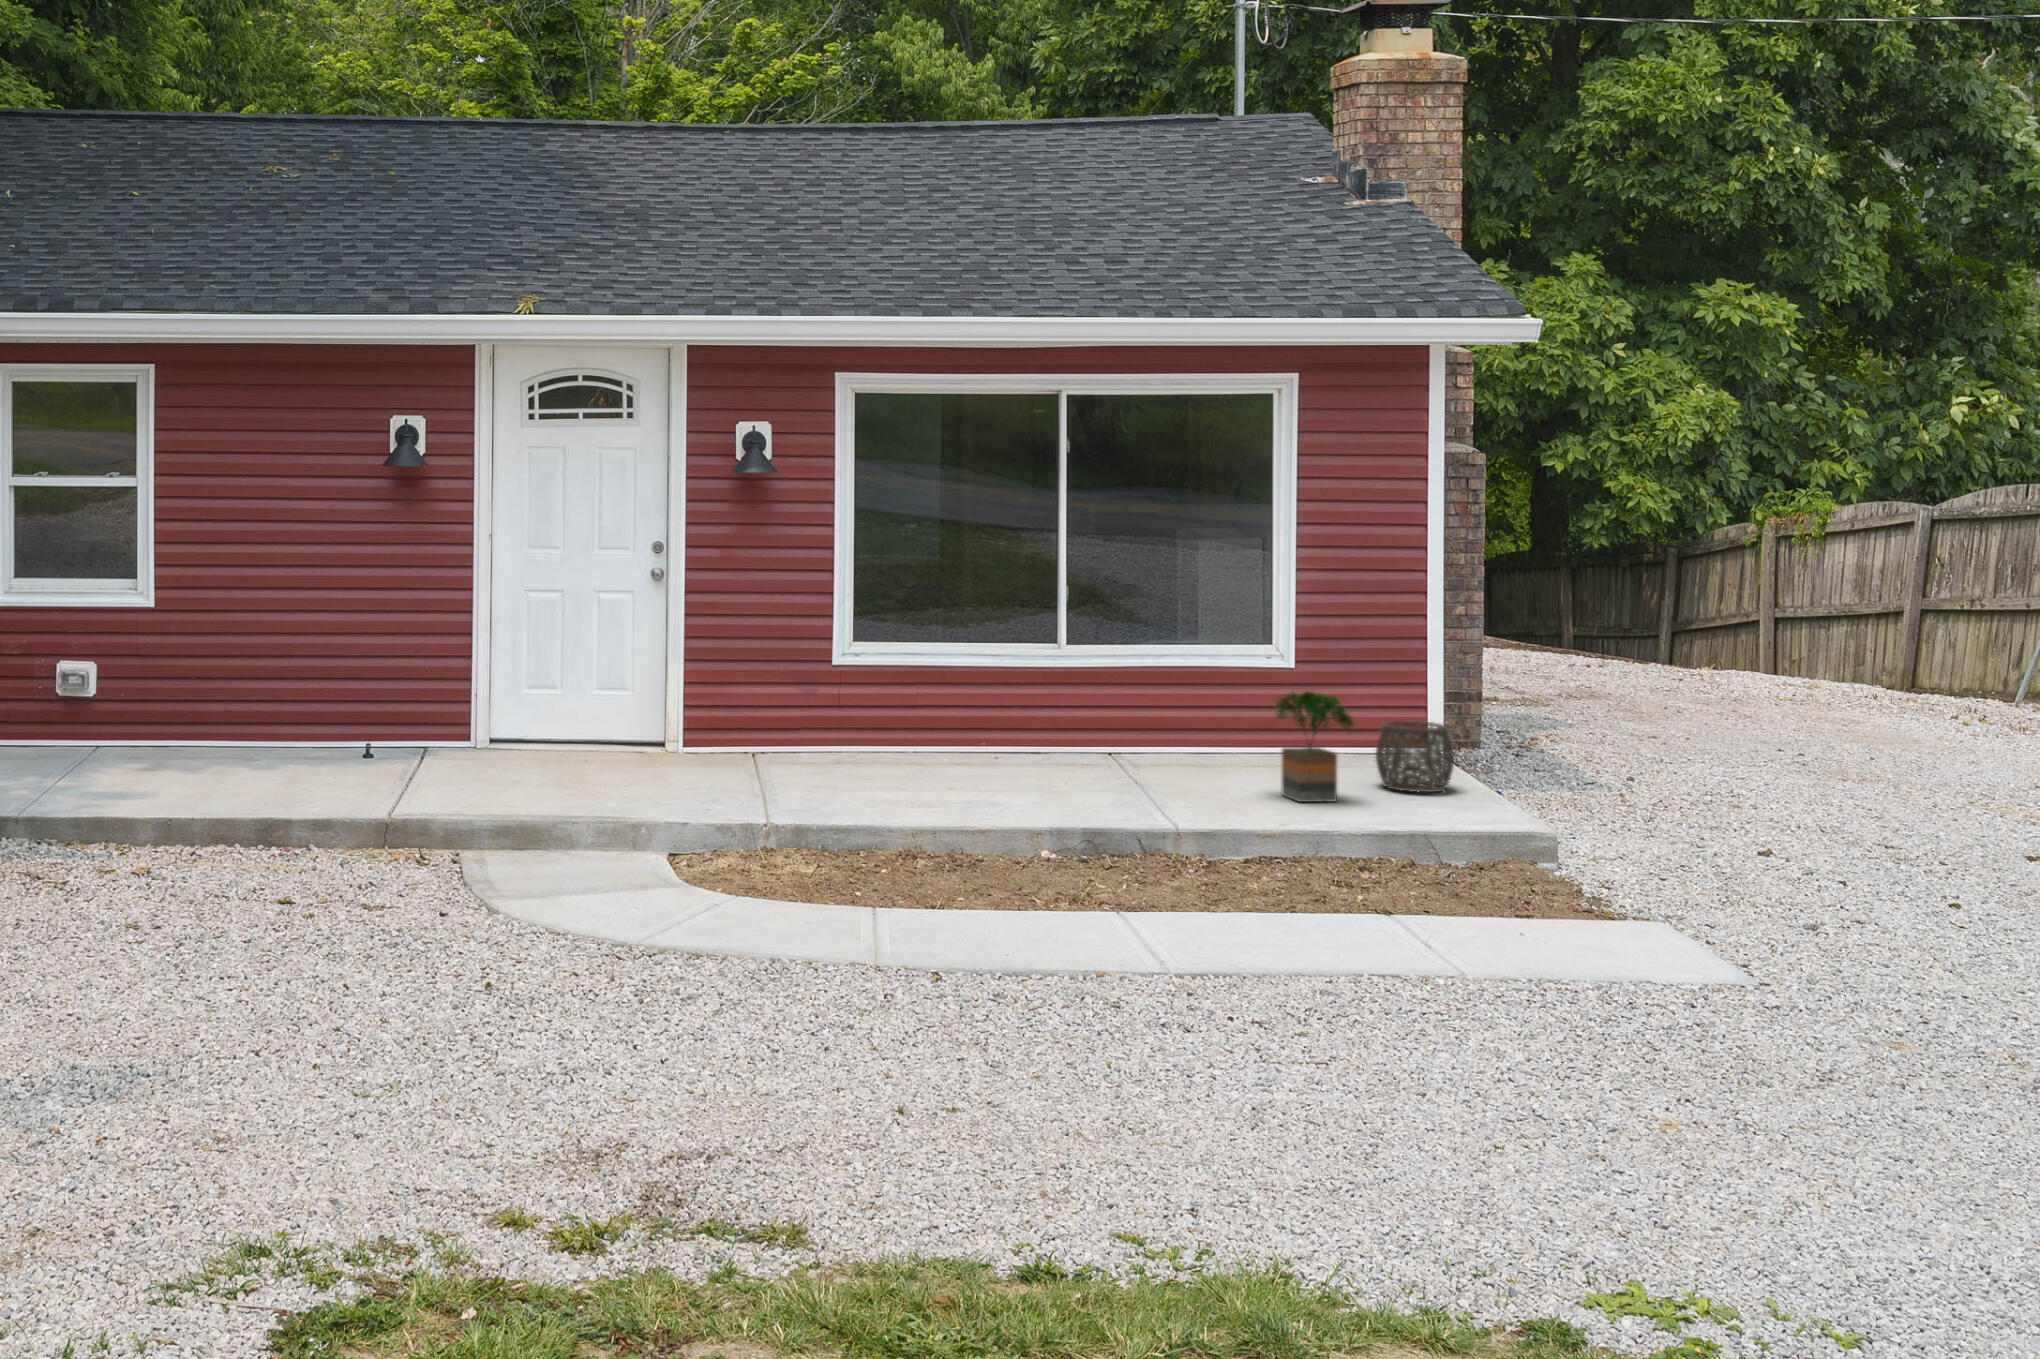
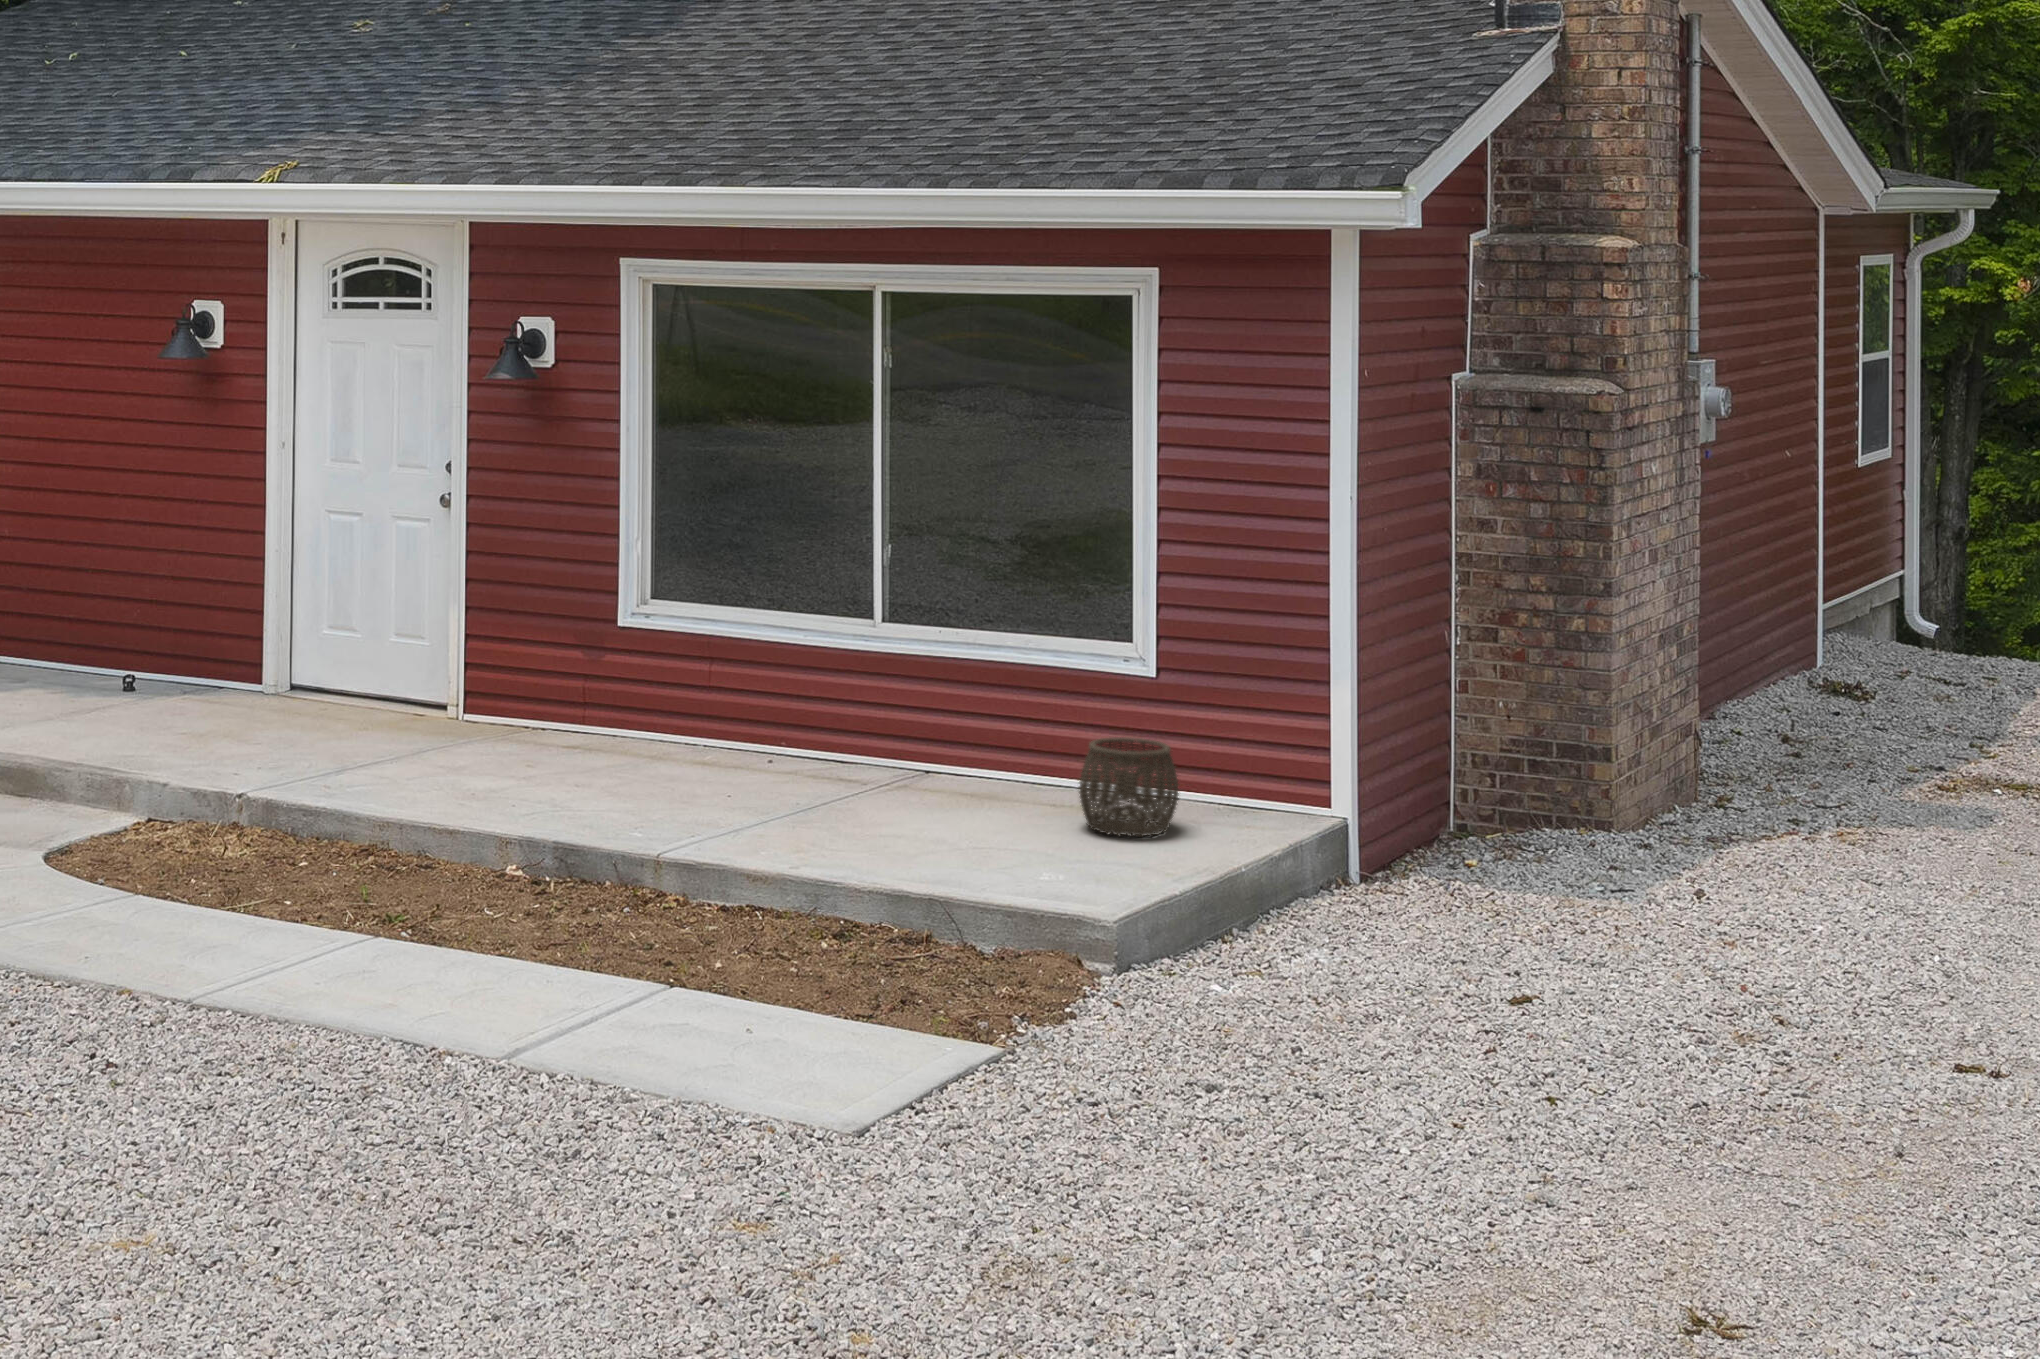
potted tree: present [1275,692,1355,802] -> none [913,684,1007,834]

